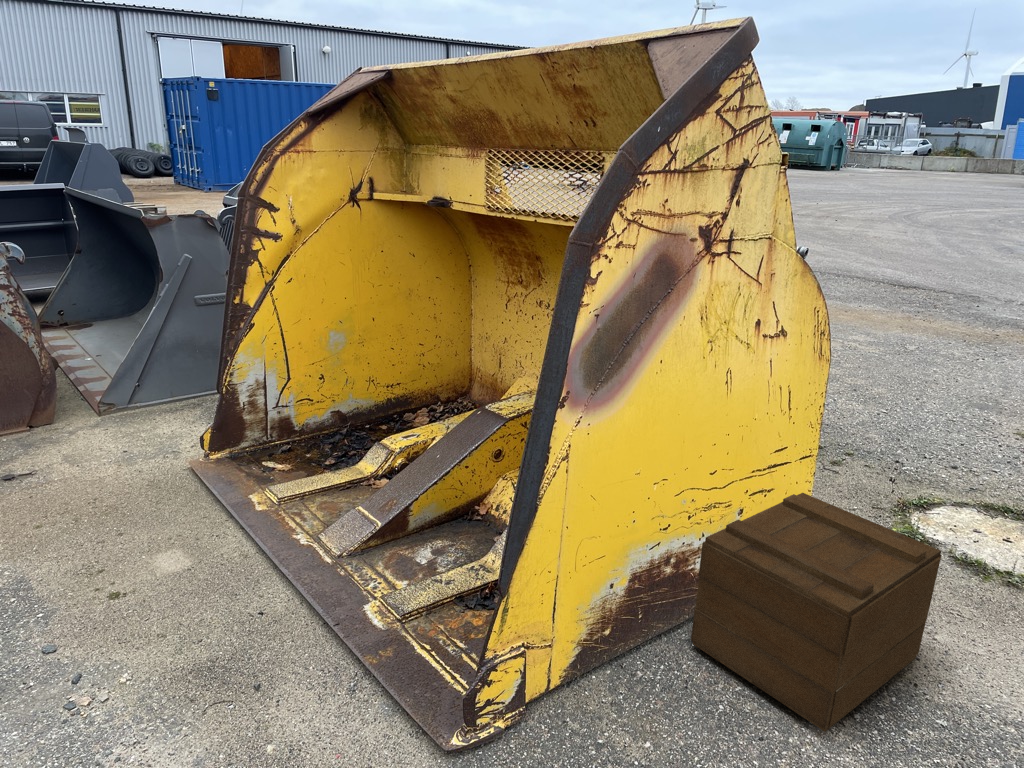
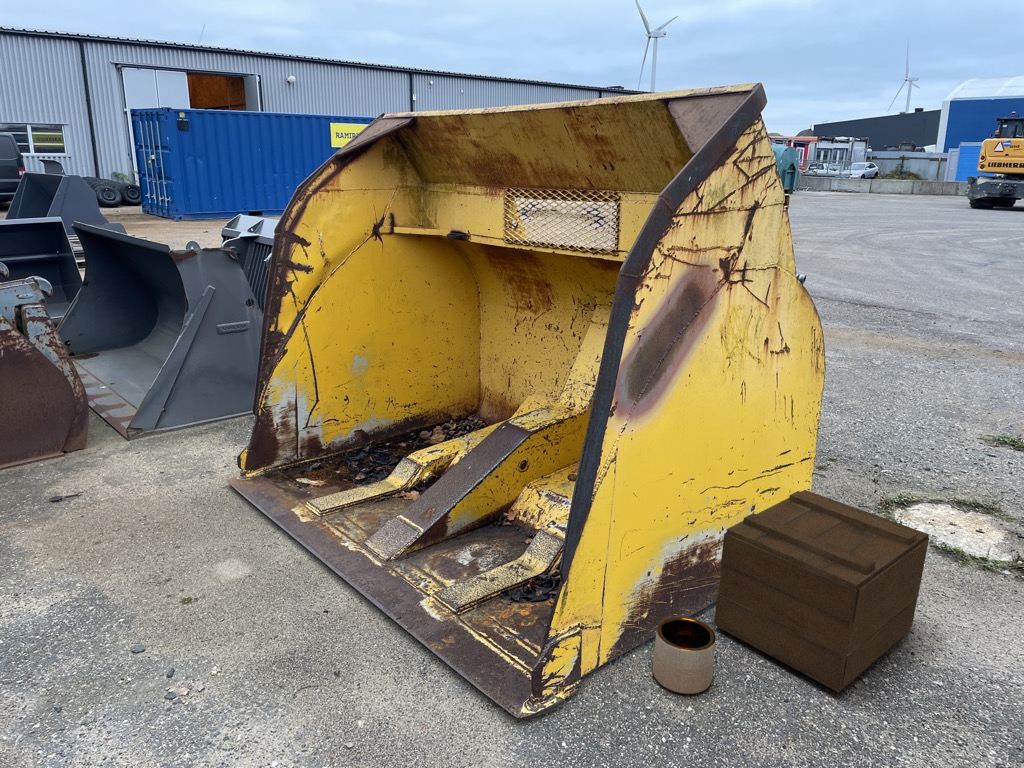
planter: none [614,636,684,726] -> present [653,616,716,694]

